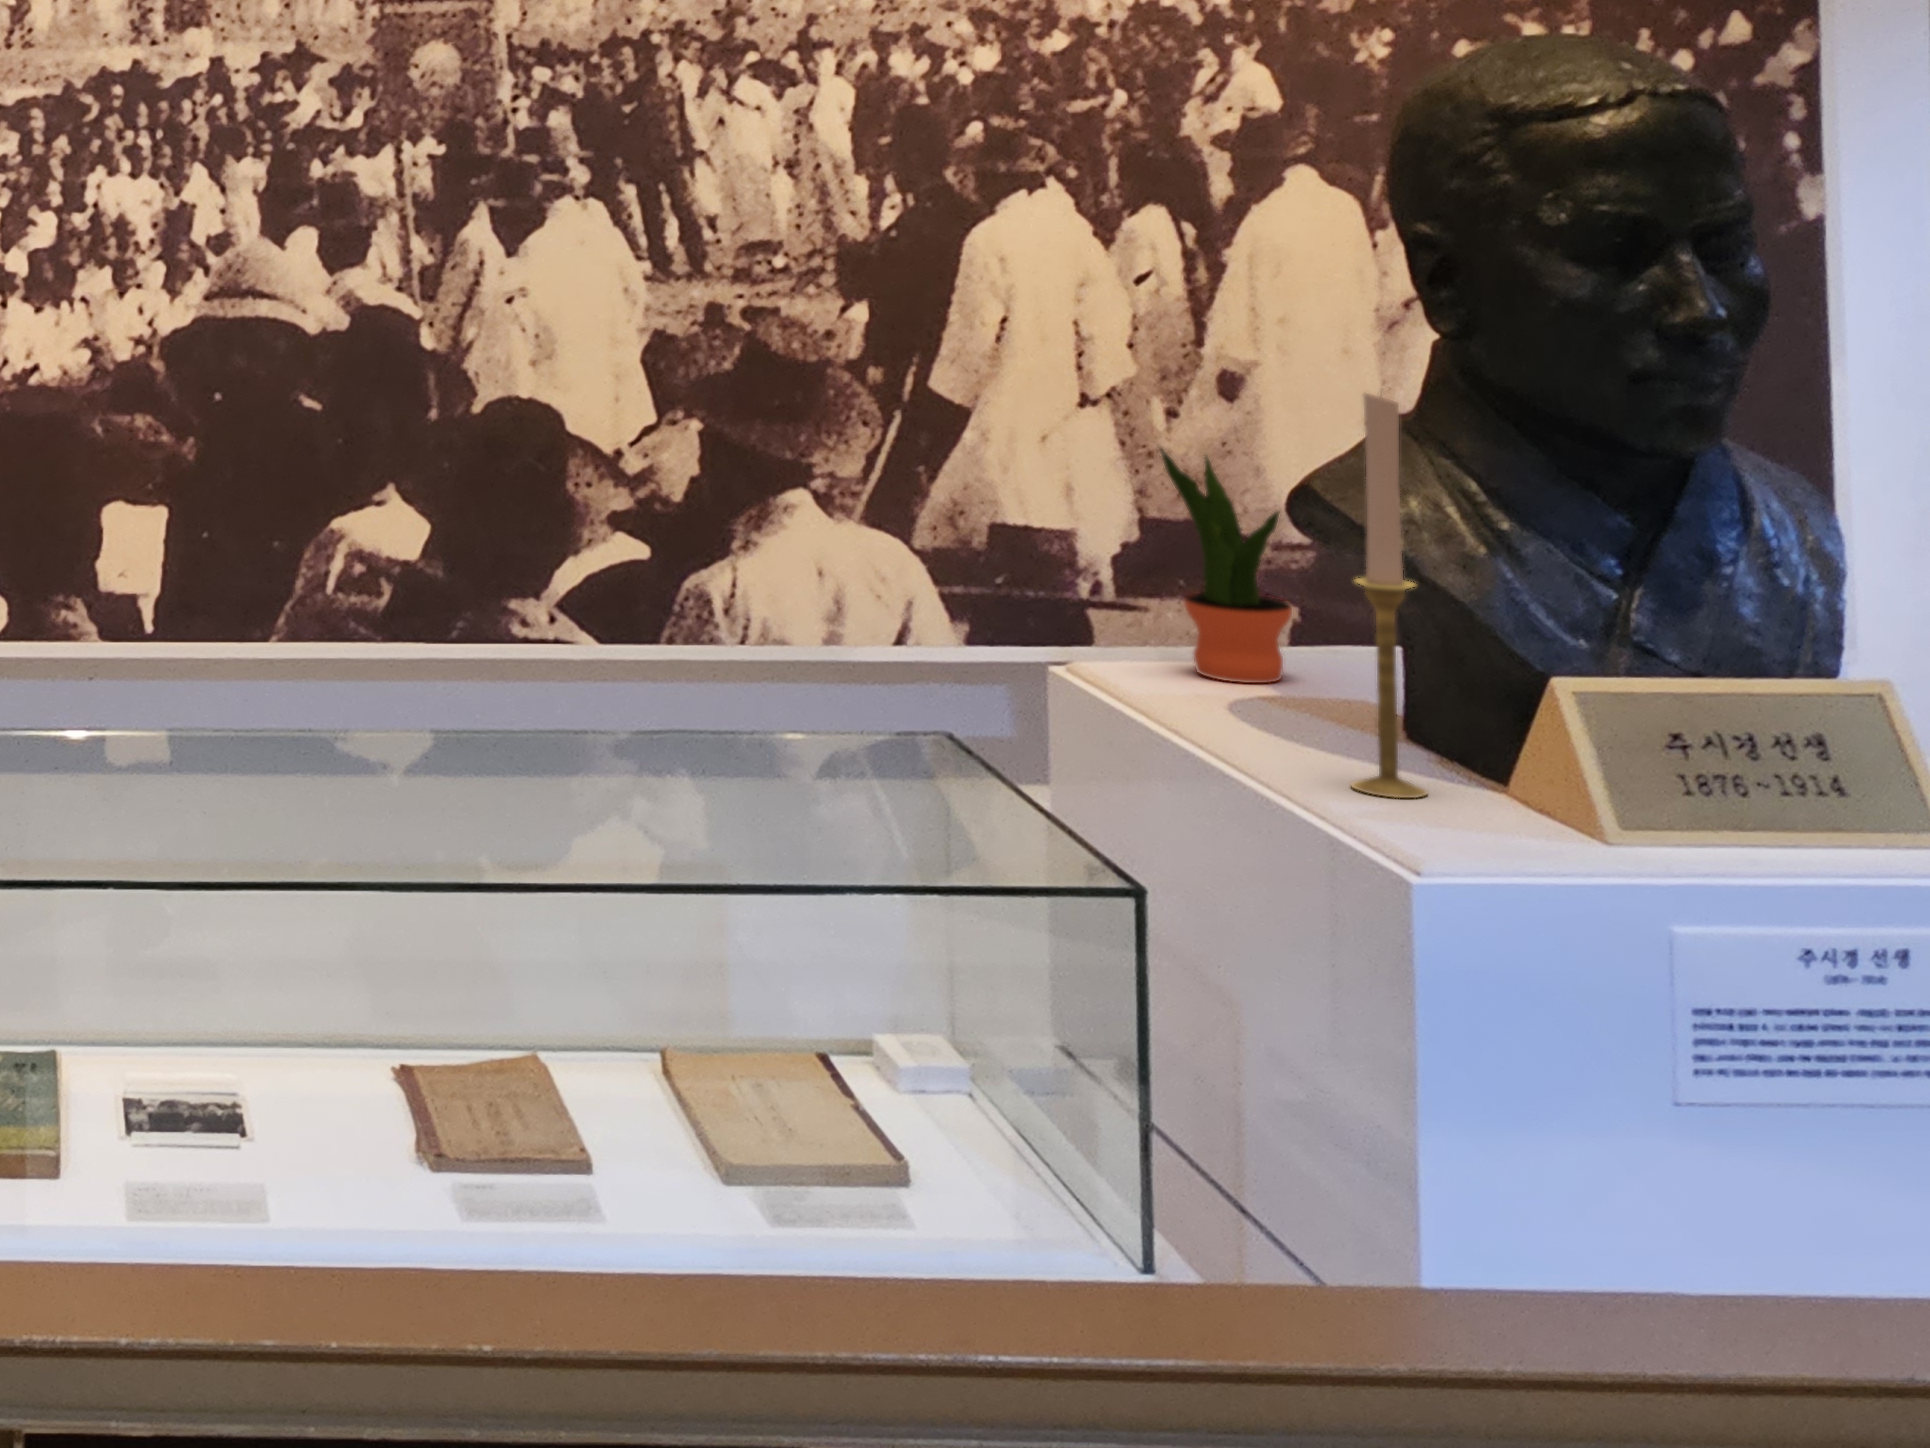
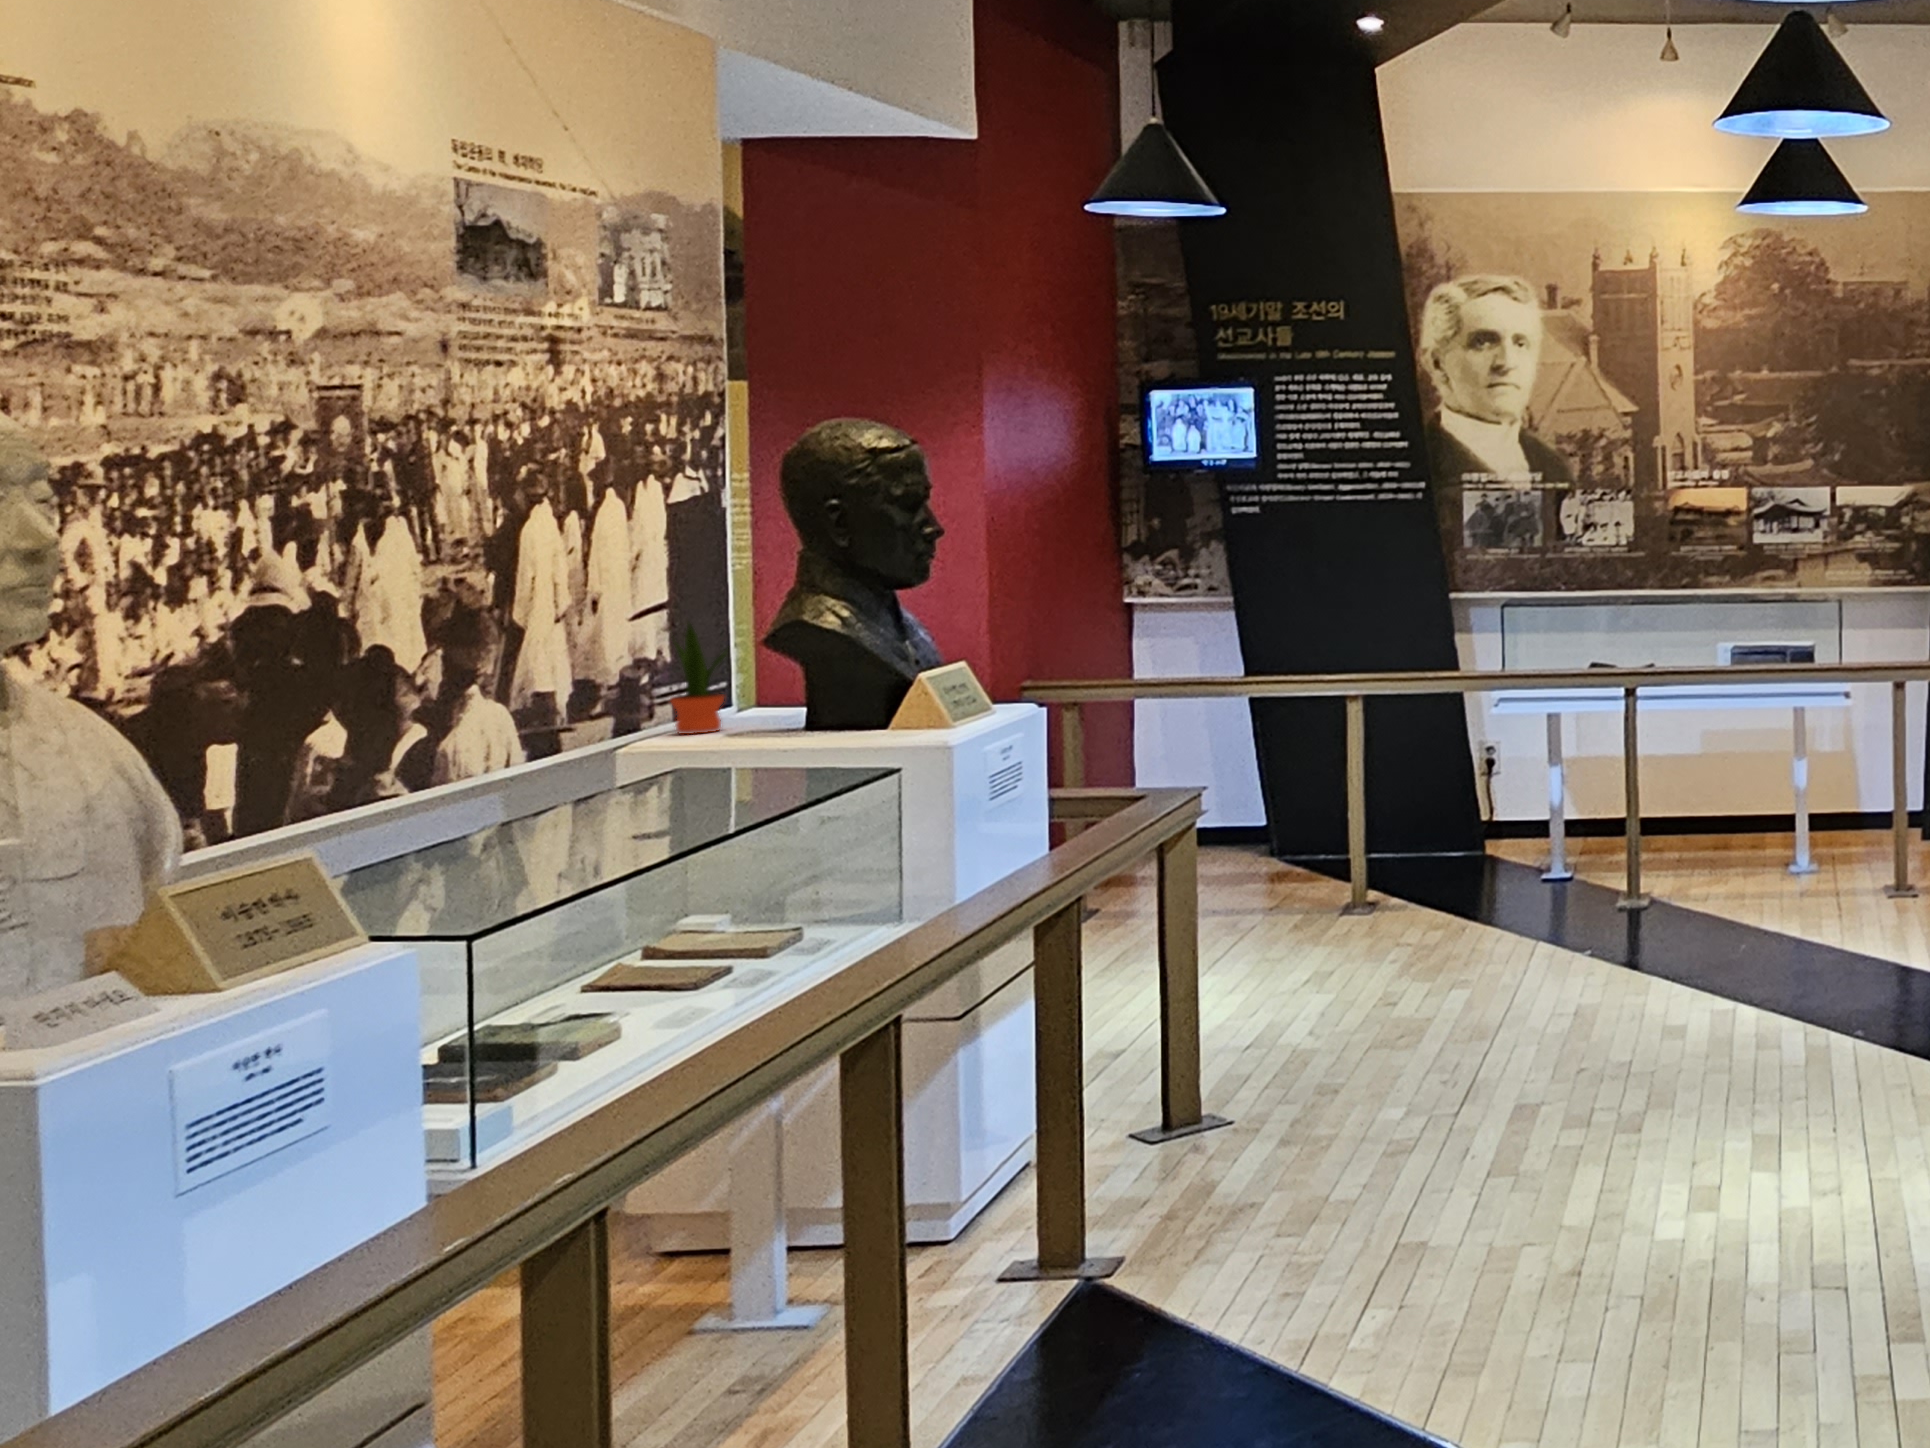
candlestick: present [1352,393,1427,798] -> none [923,560,953,722]

